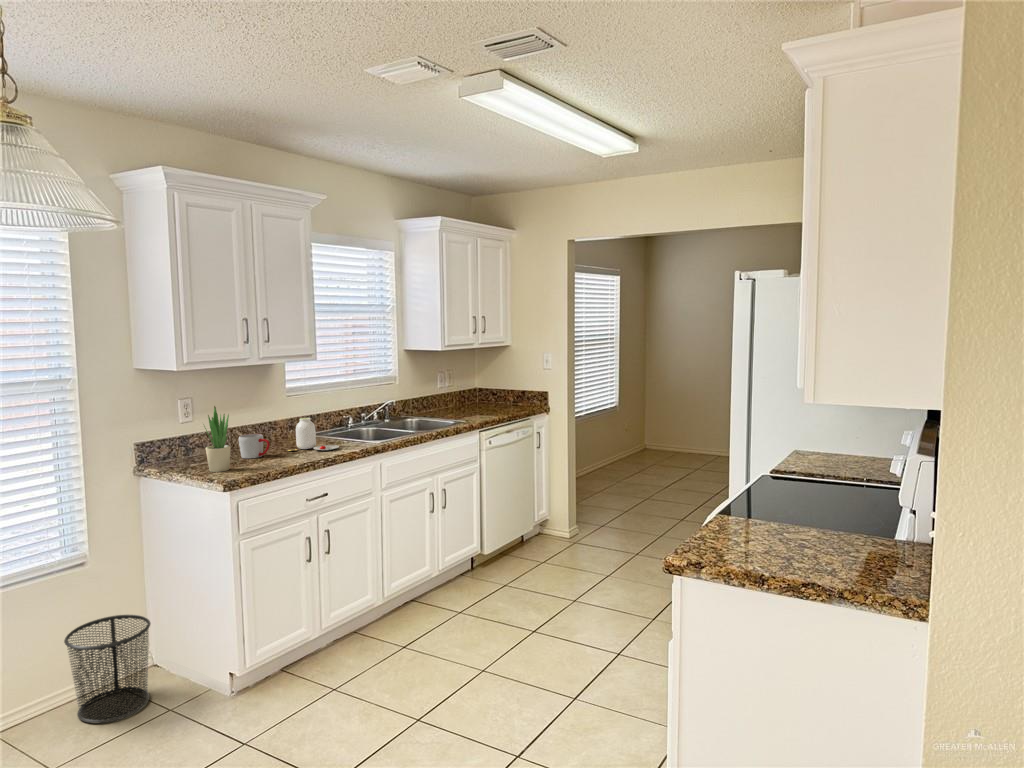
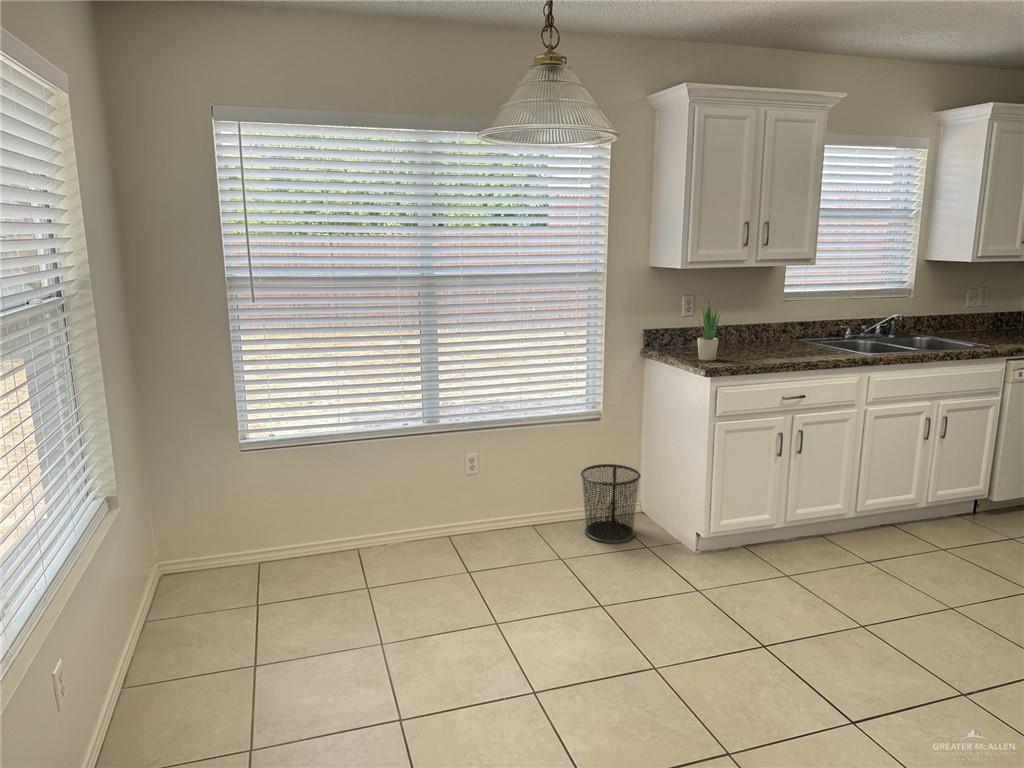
jar: present [288,418,339,451] -> none [774,322,826,356]
mug: present [239,434,270,459] -> none [729,332,756,354]

